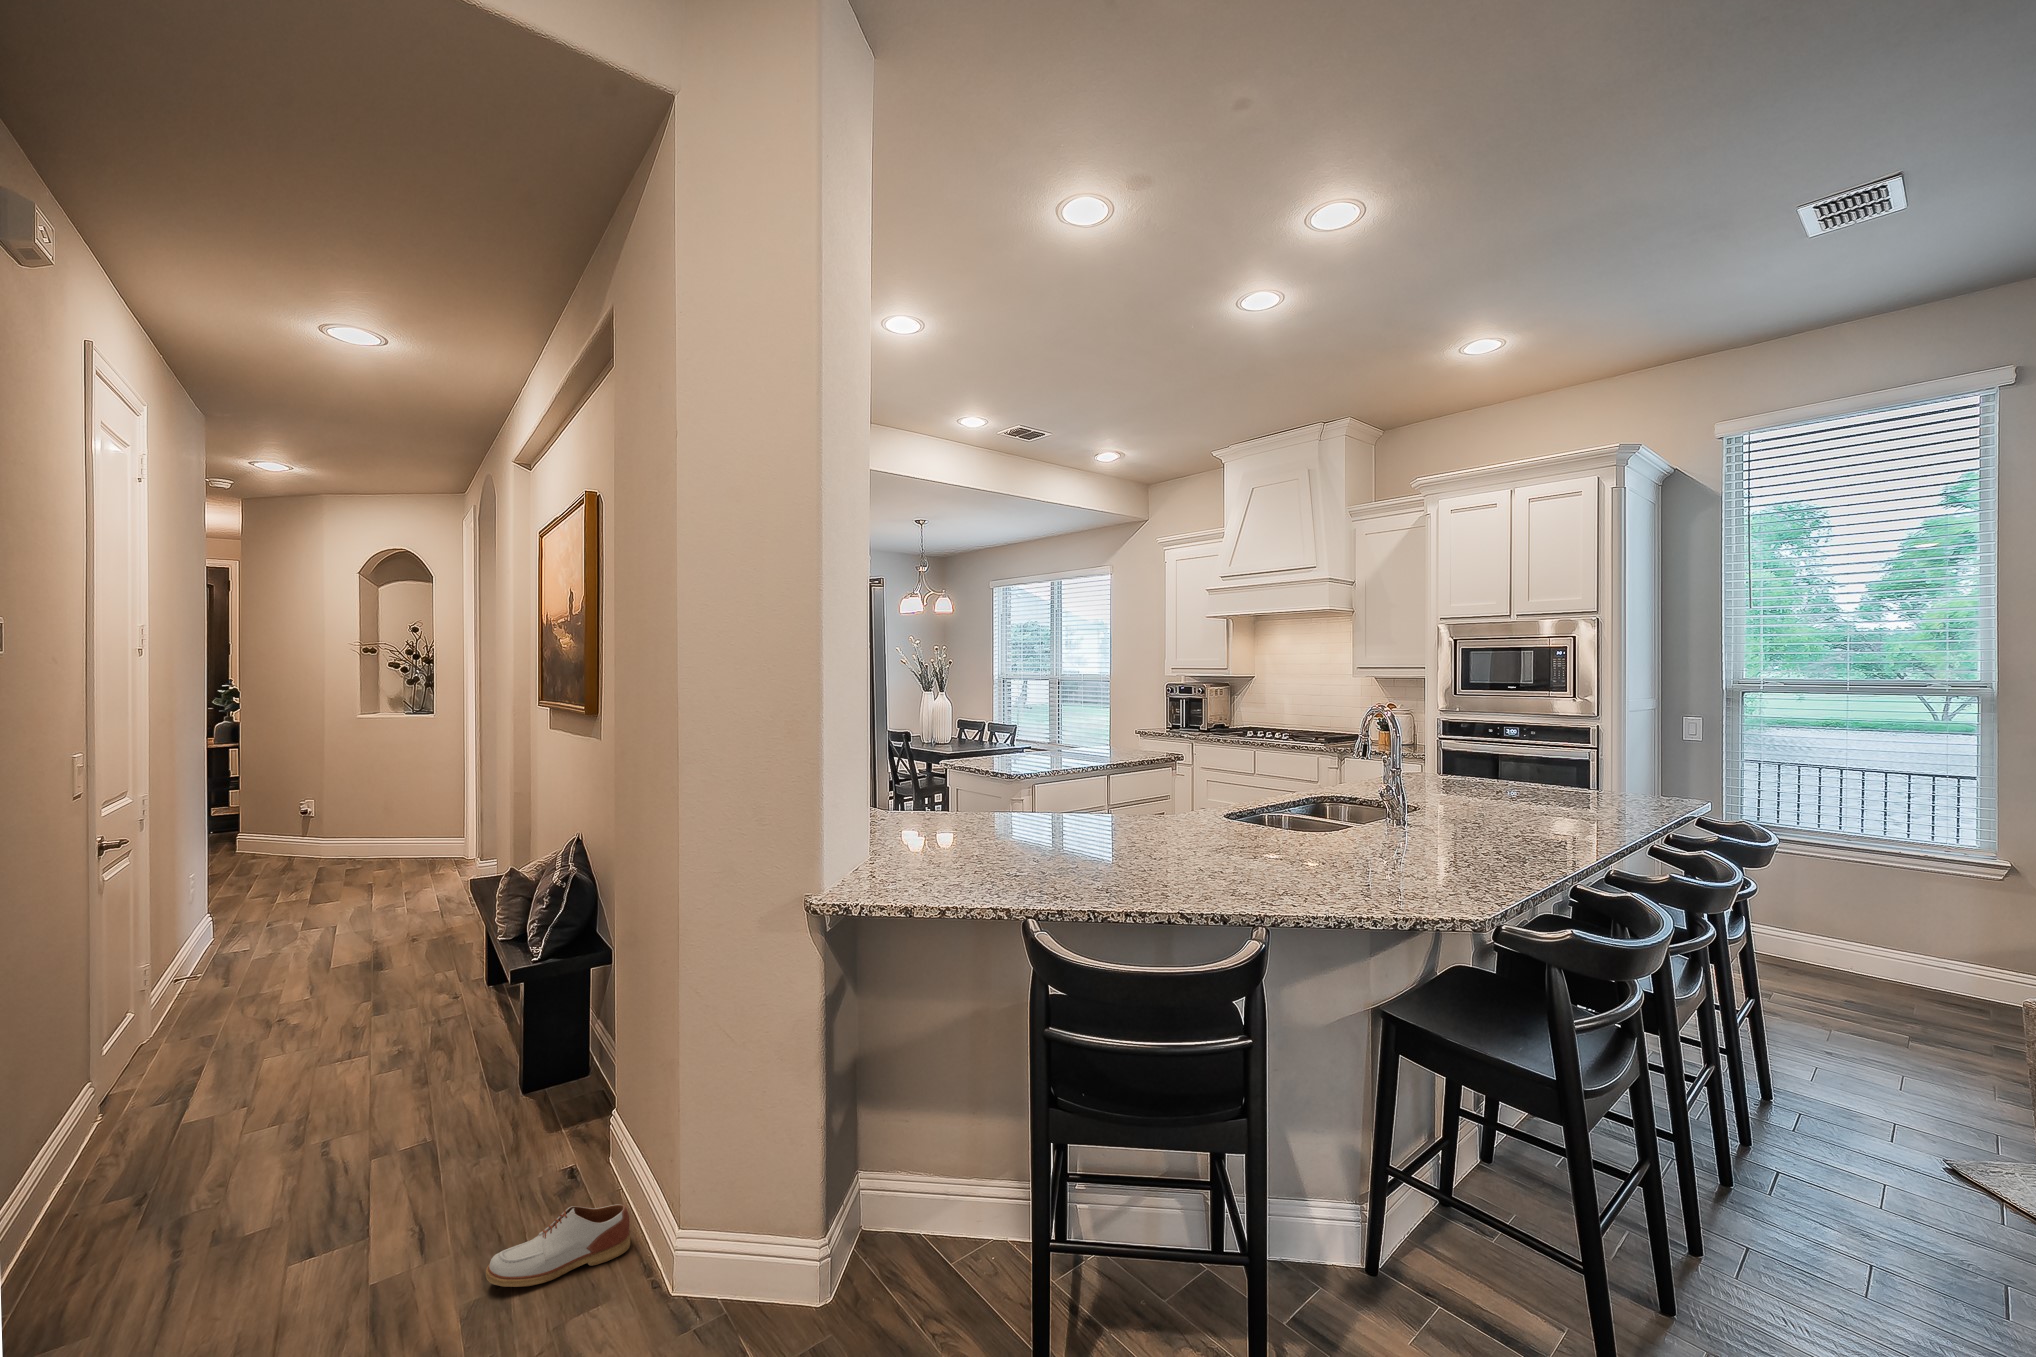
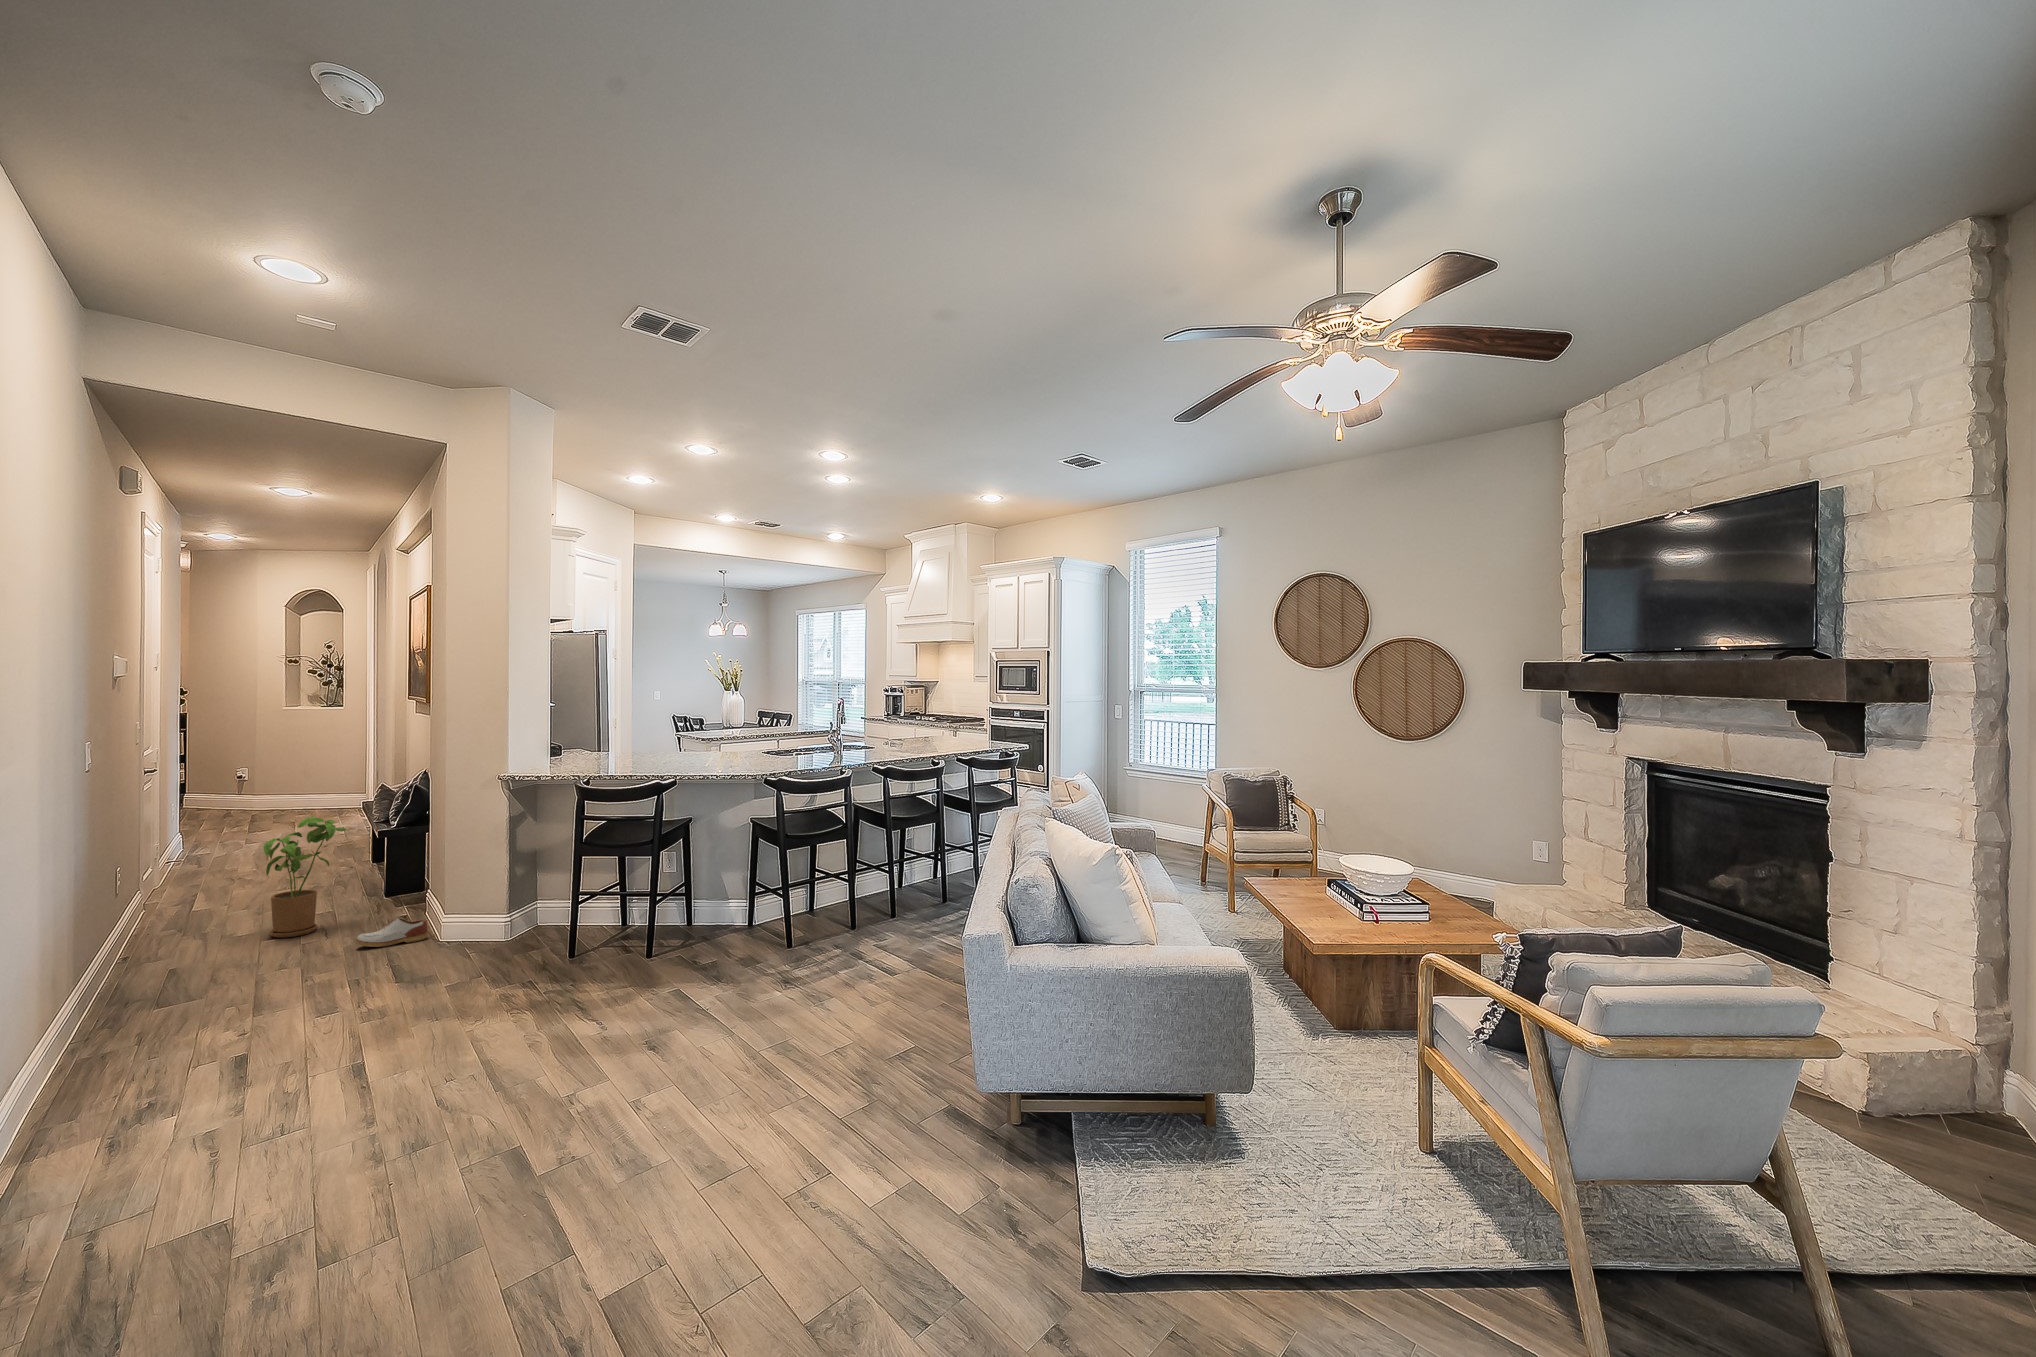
house plant: none [298,965,465,1227] -> present [263,817,349,938]

